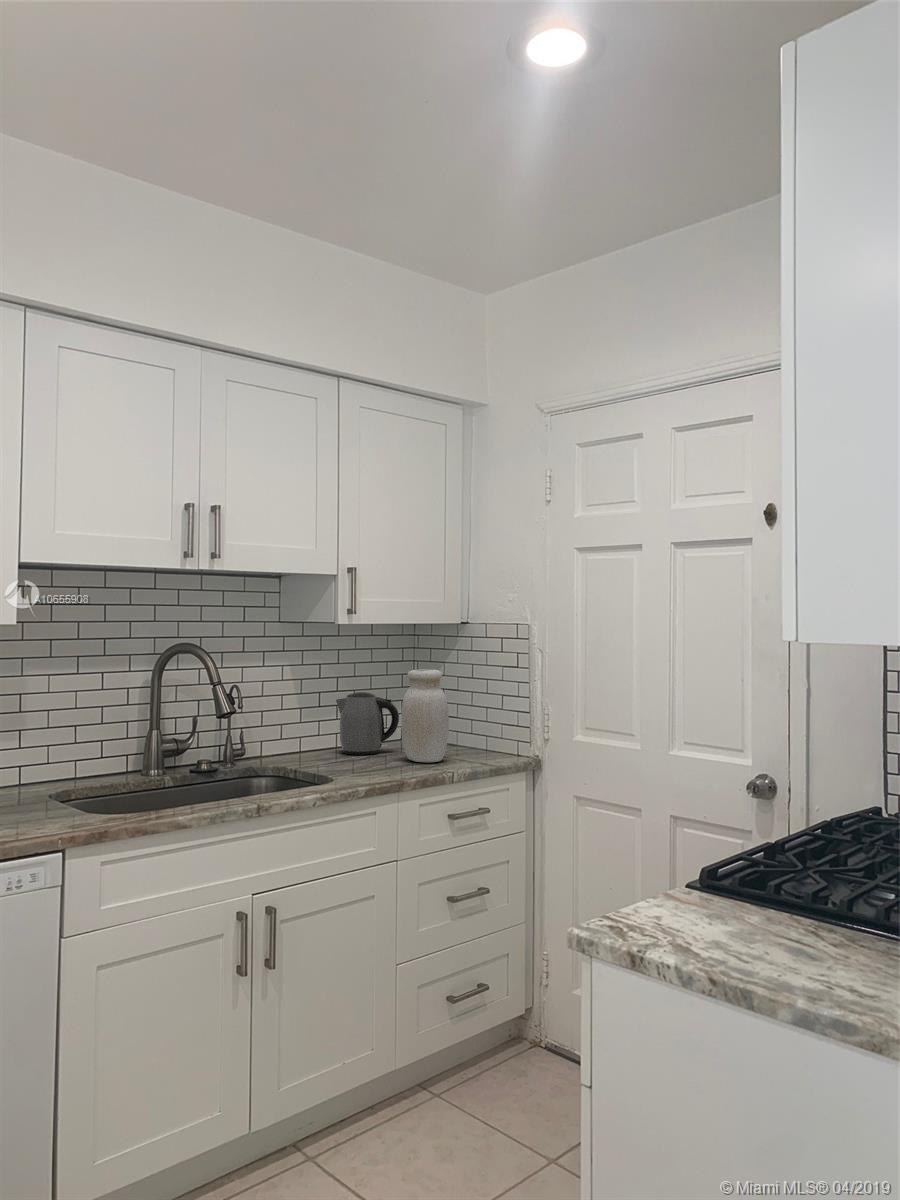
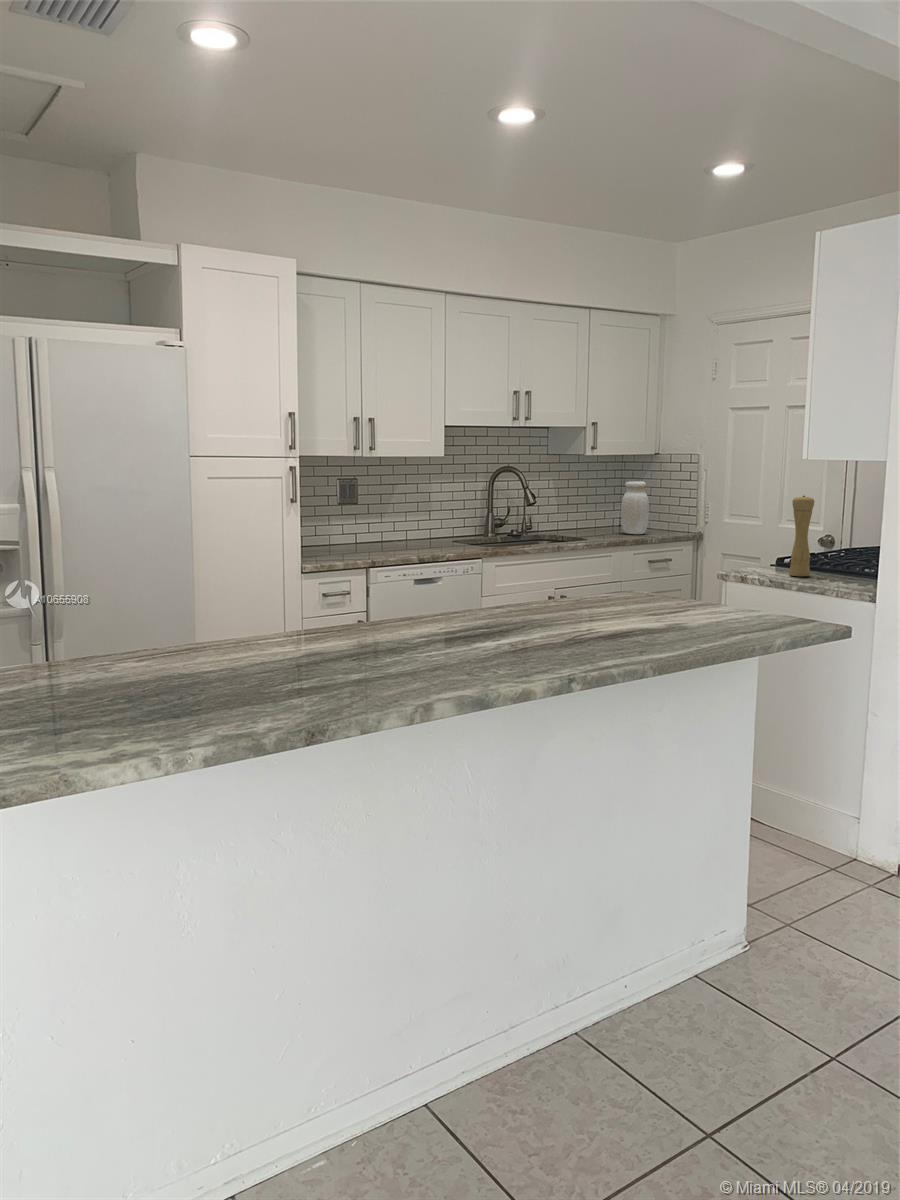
kettle: present [336,692,399,755] -> none [580,496,617,532]
pepper mill: none [771,741,833,979] -> present [790,496,814,576]

